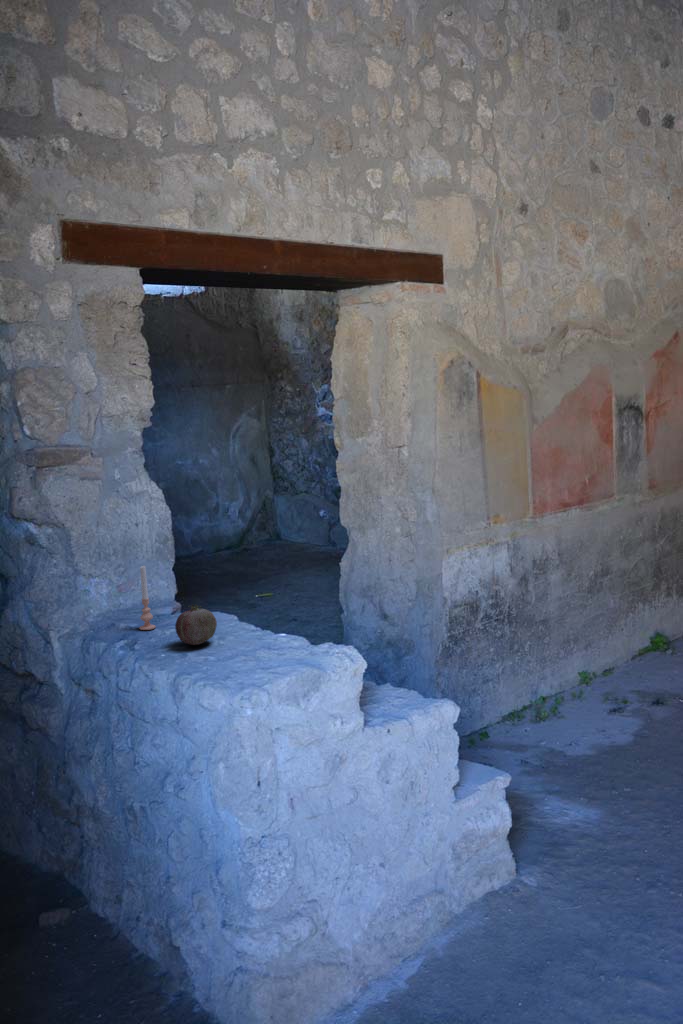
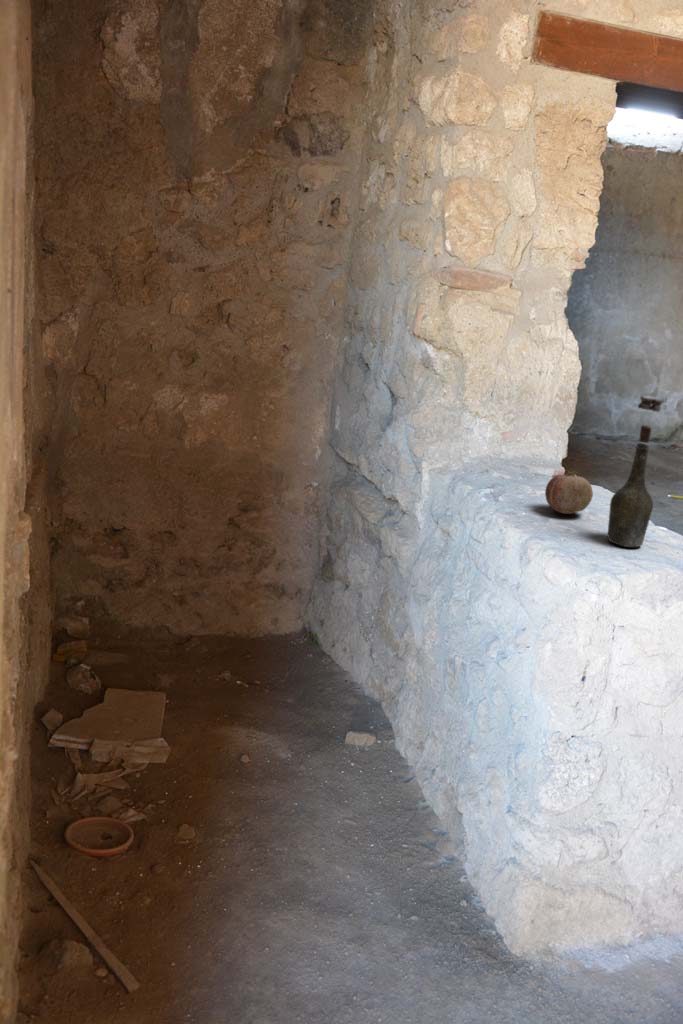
bottle: none [236,528,271,659] -> present [608,396,664,547]
candle: present [139,566,155,630] -> none [511,416,534,486]

